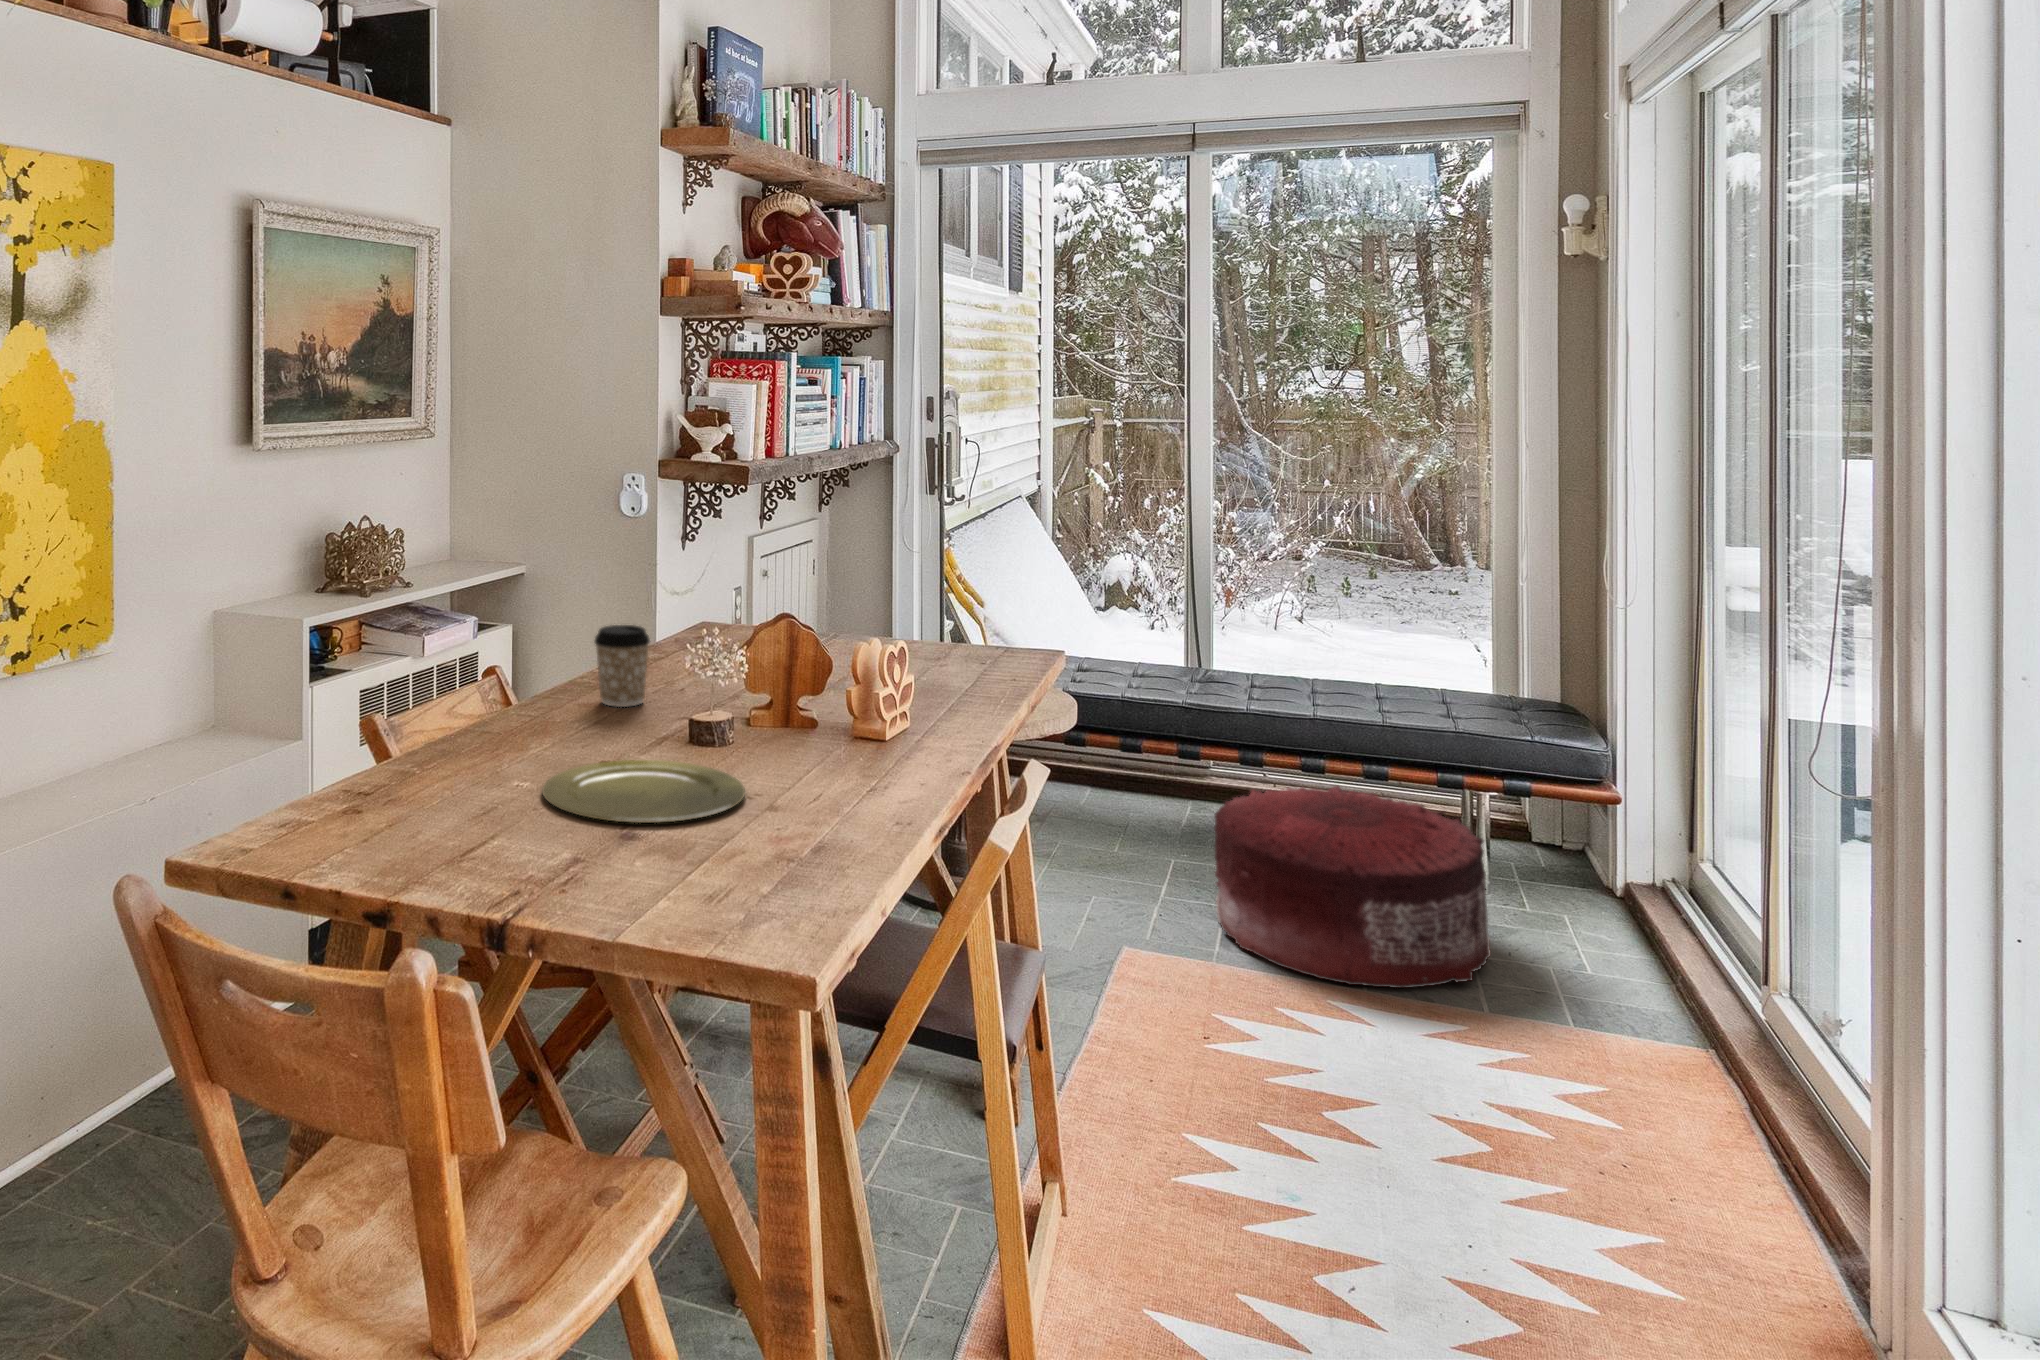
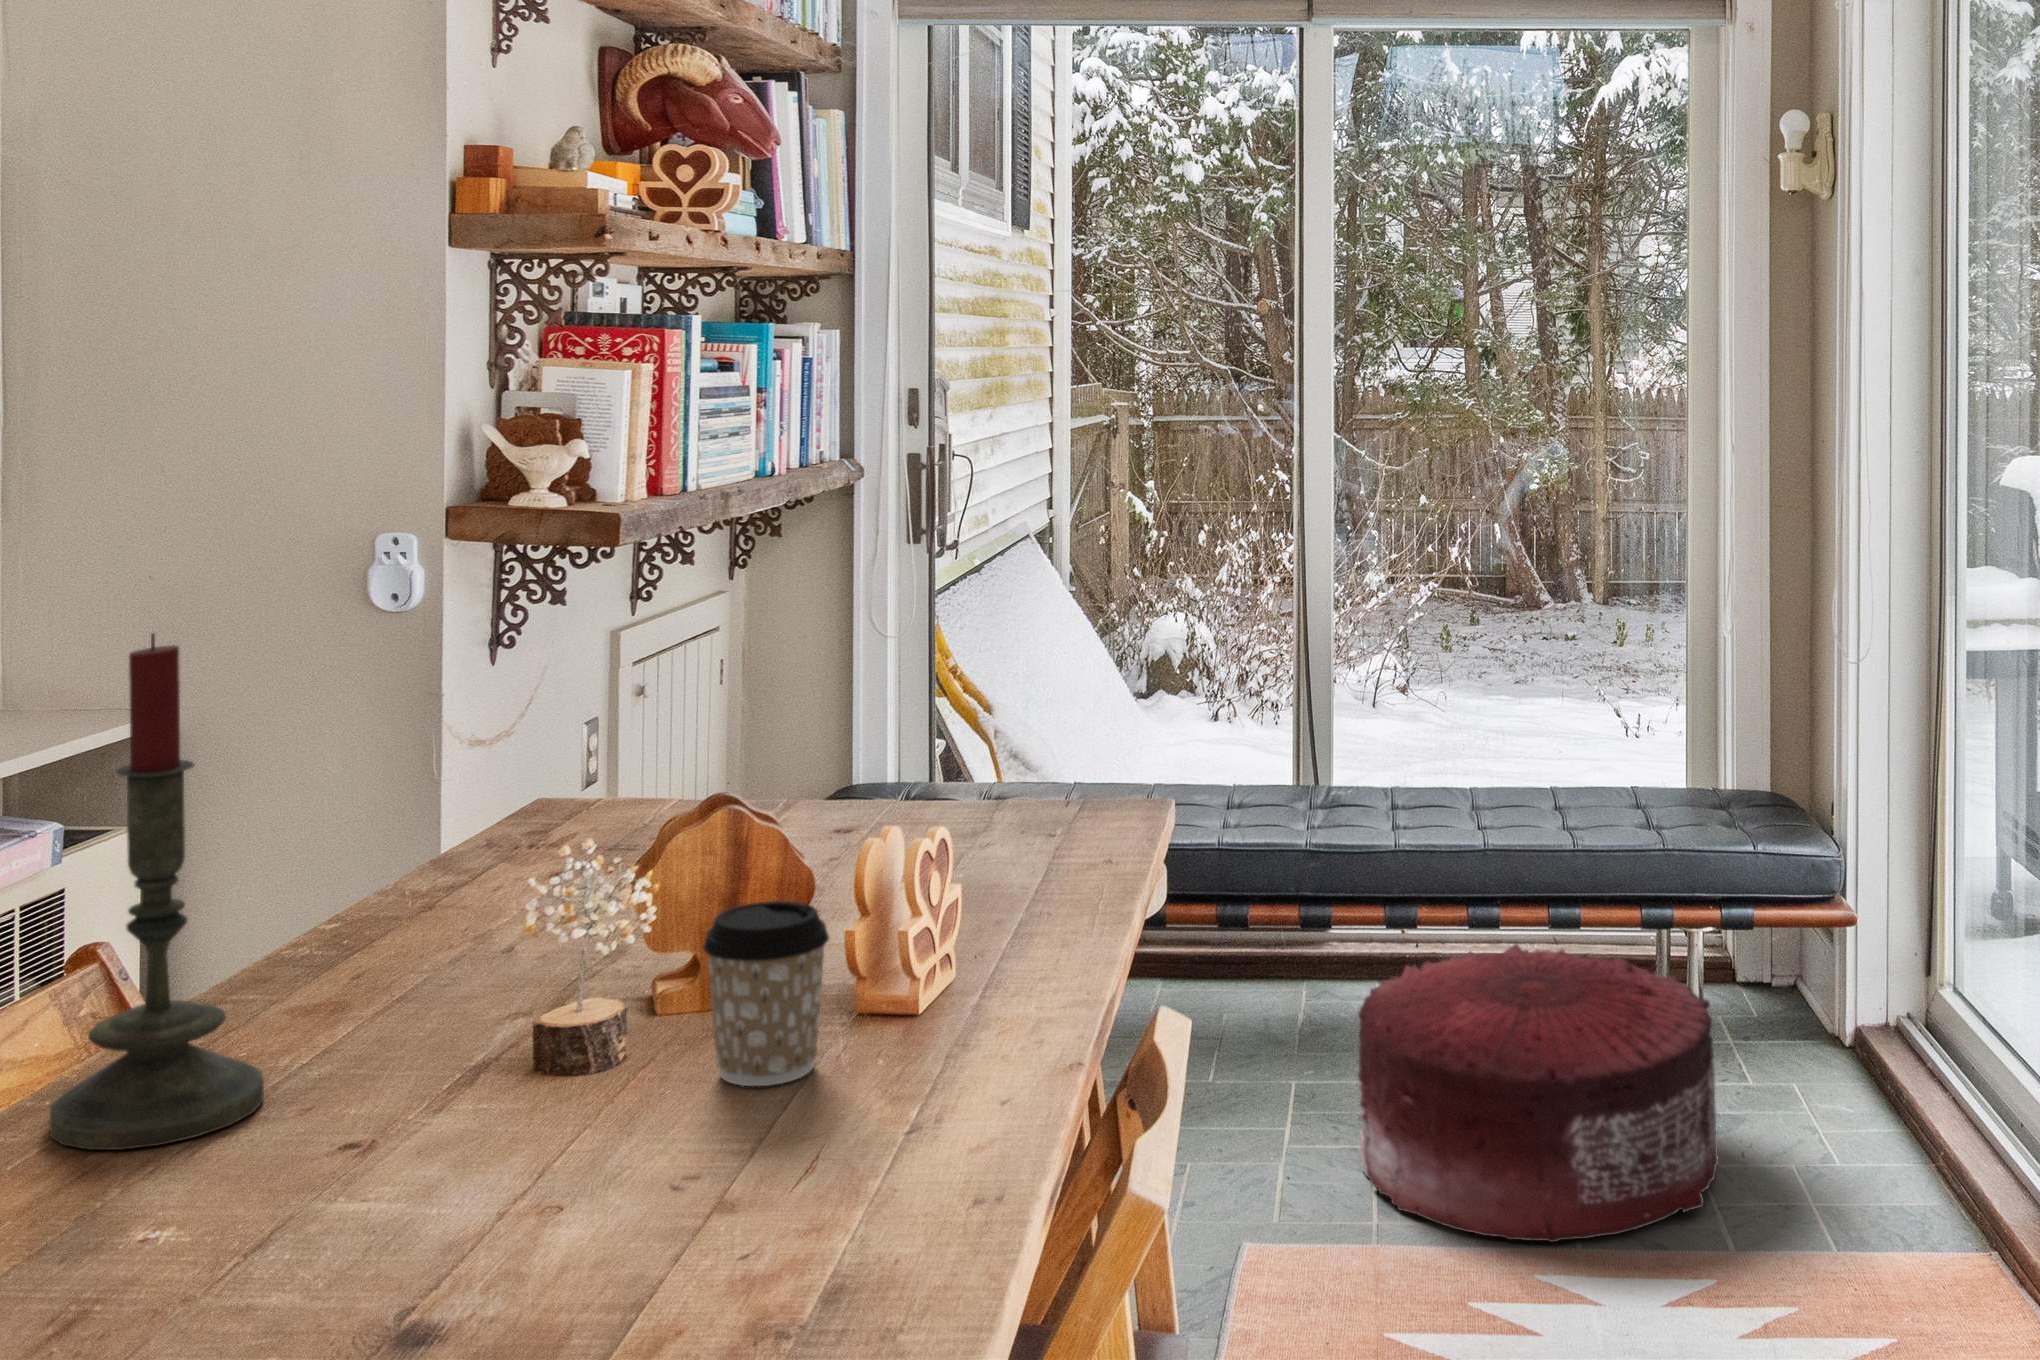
candle: none [472,506,563,752] -> present [50,634,264,1150]
coffee cup: present [595,625,650,707] -> present [703,901,829,1086]
plate: present [542,760,745,823] -> none [218,1121,666,1294]

